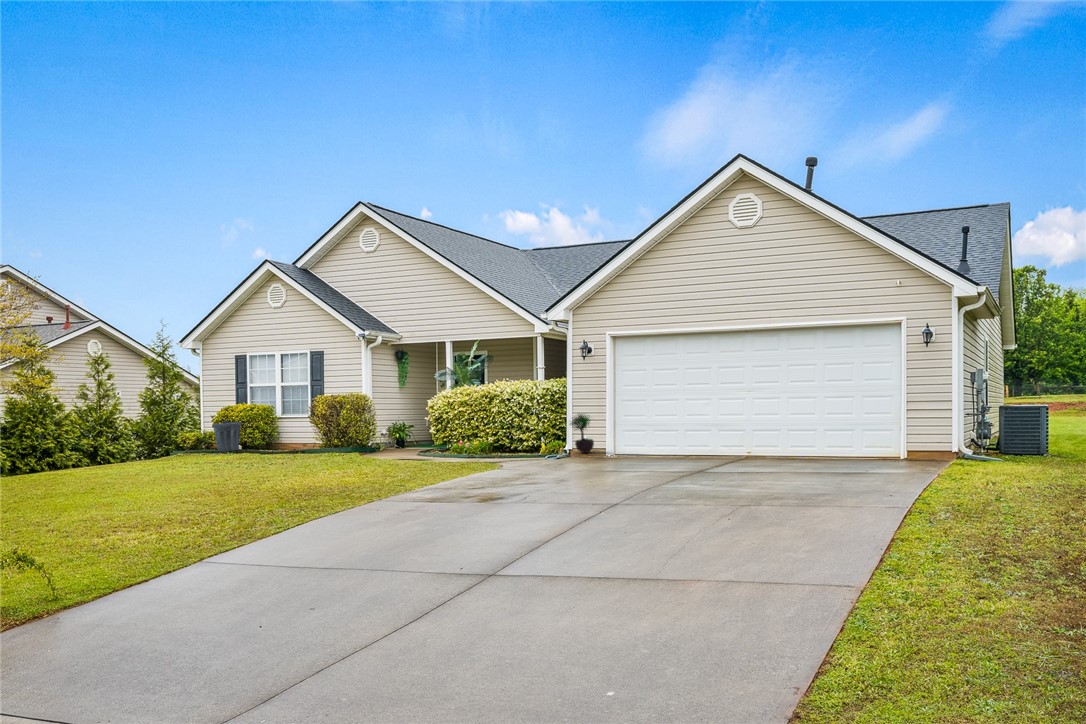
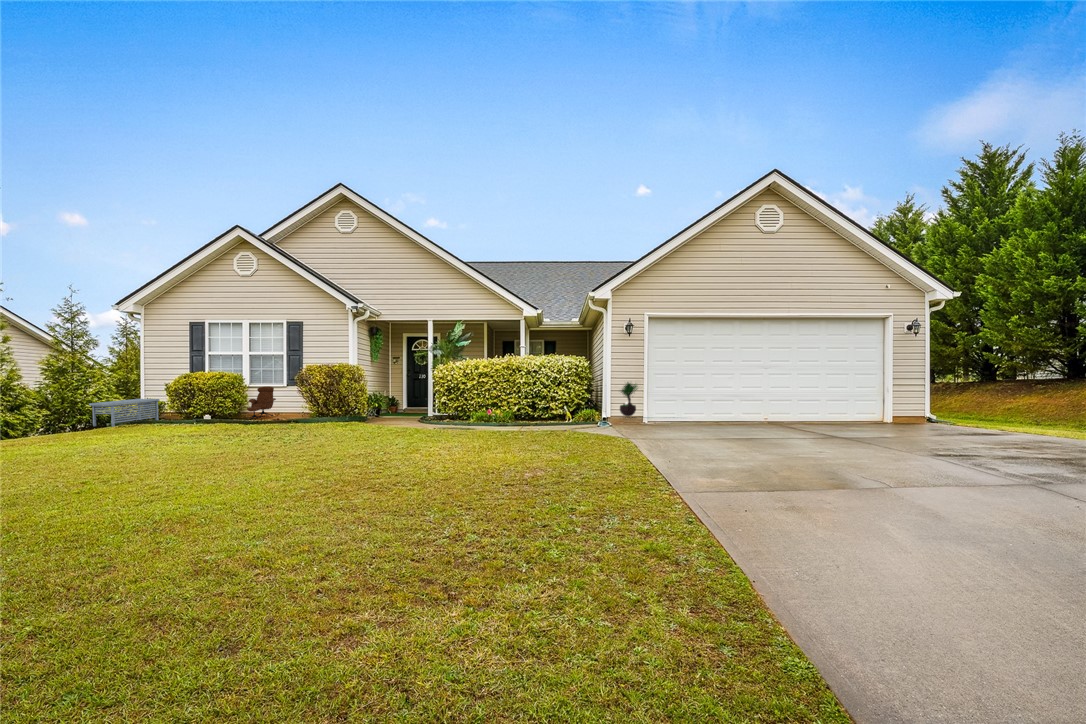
lounge chair: none [268,417,298,449] -> present [247,386,276,419]
trash can: present [212,421,241,451] -> none [177,390,212,423]
storage bench: none [153,429,208,453] -> present [89,399,159,427]

